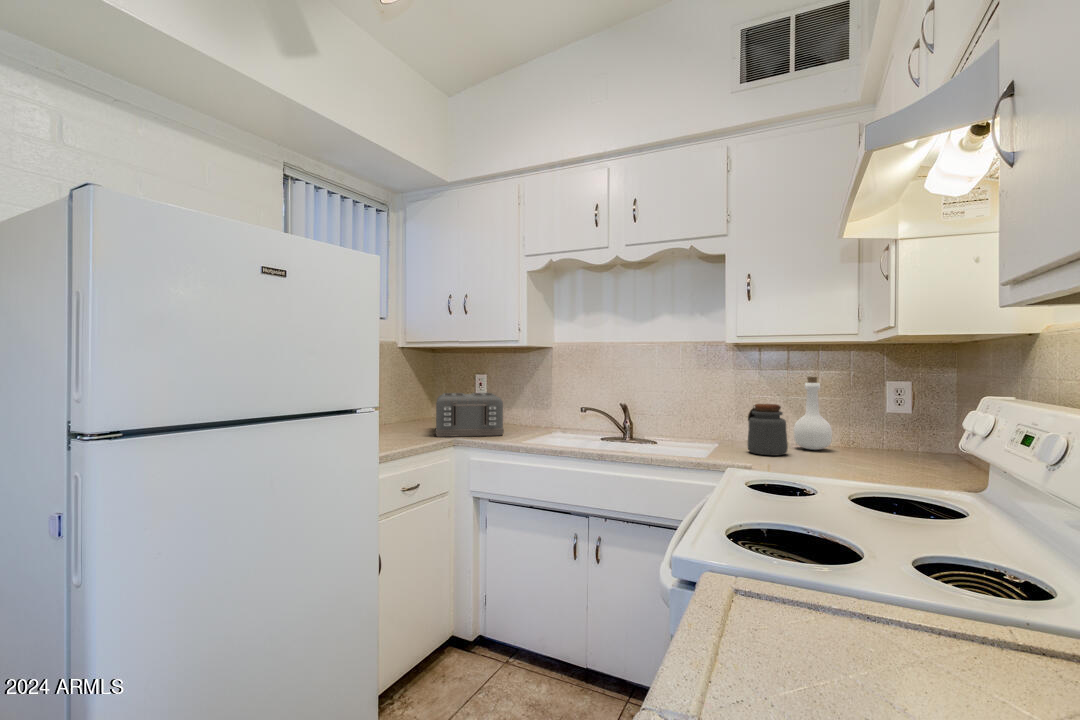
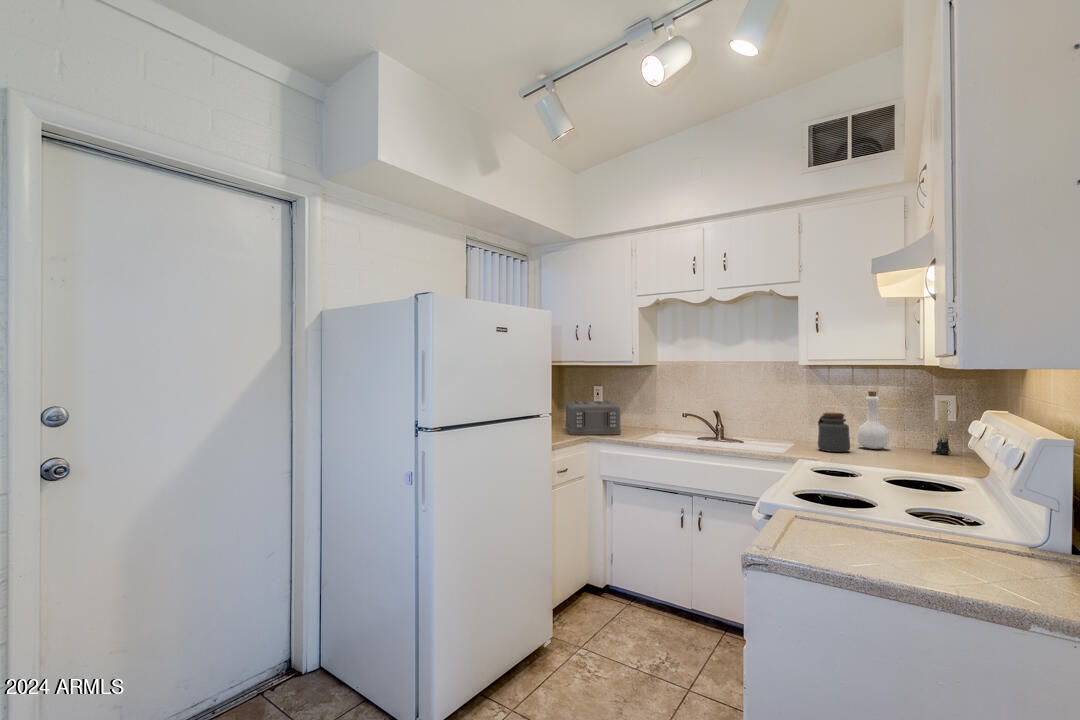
candle: none [884,386,907,456] -> present [931,400,951,455]

